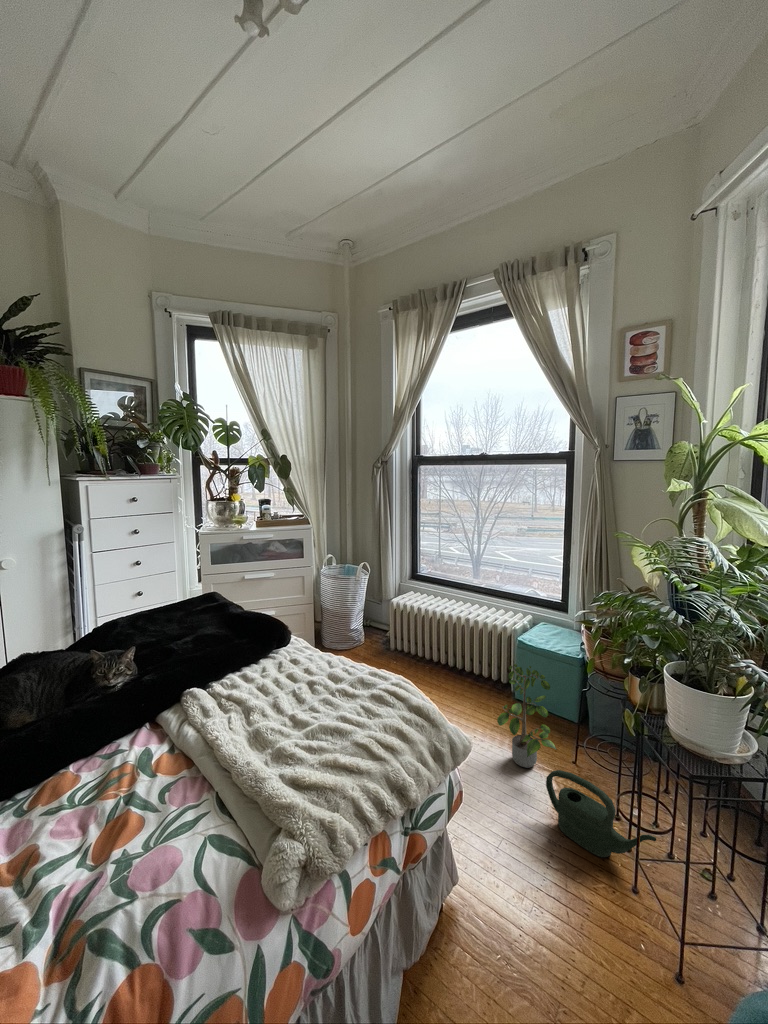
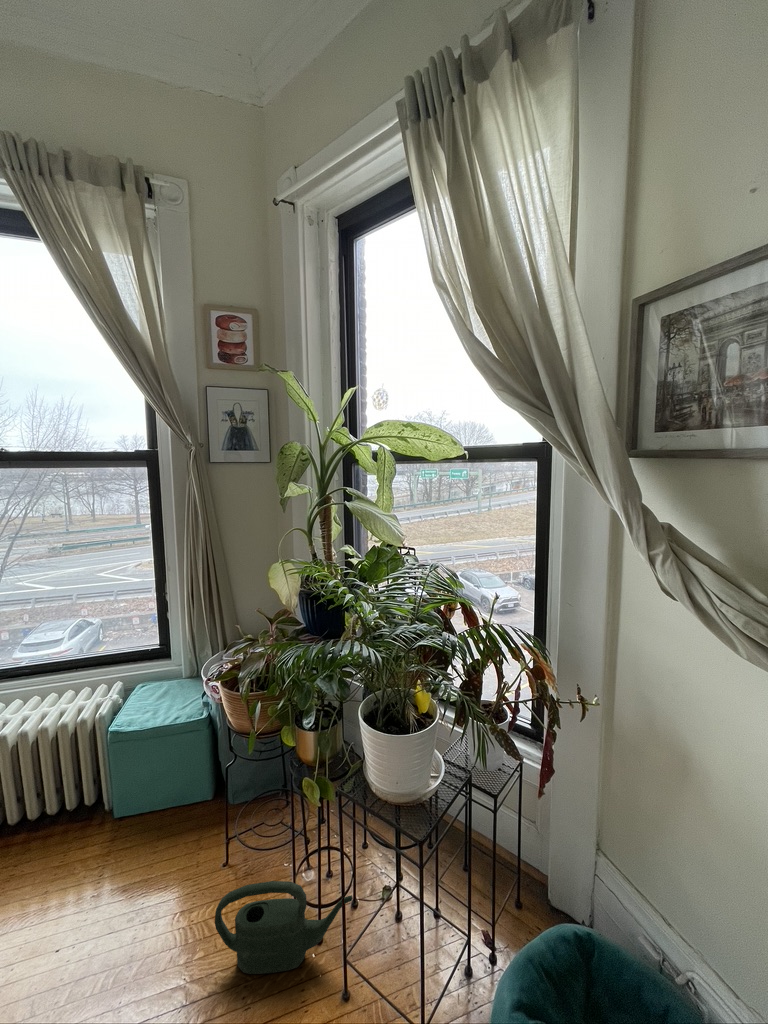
potted plant: present [497,664,557,768] -> none [111,764,213,921]

